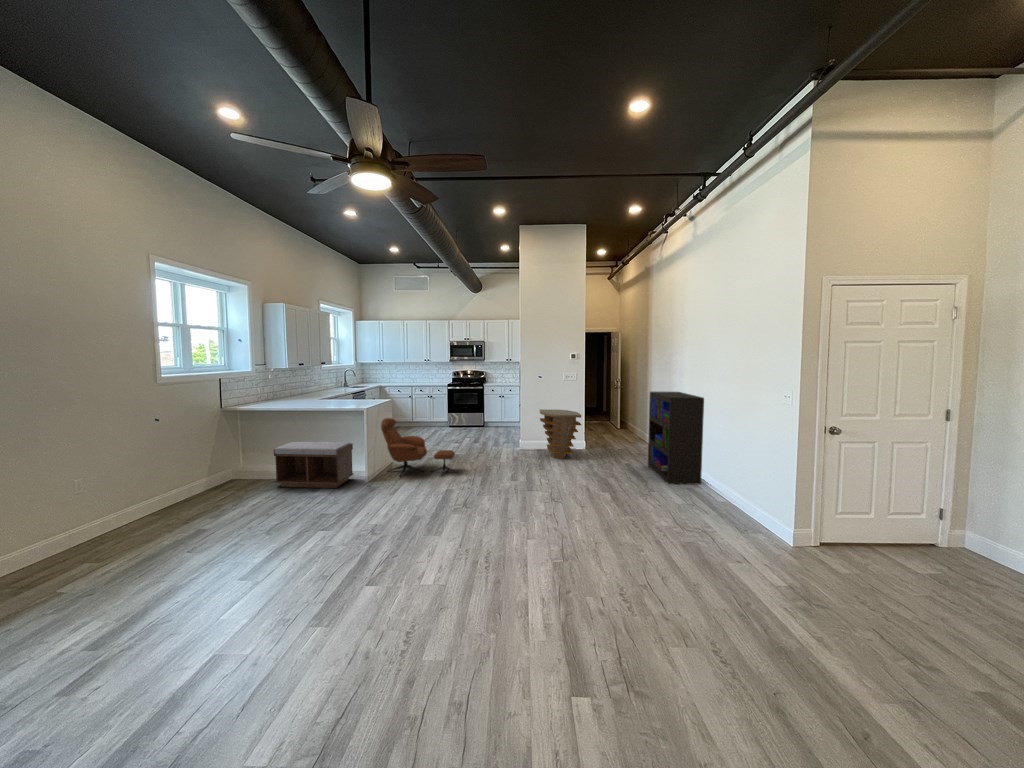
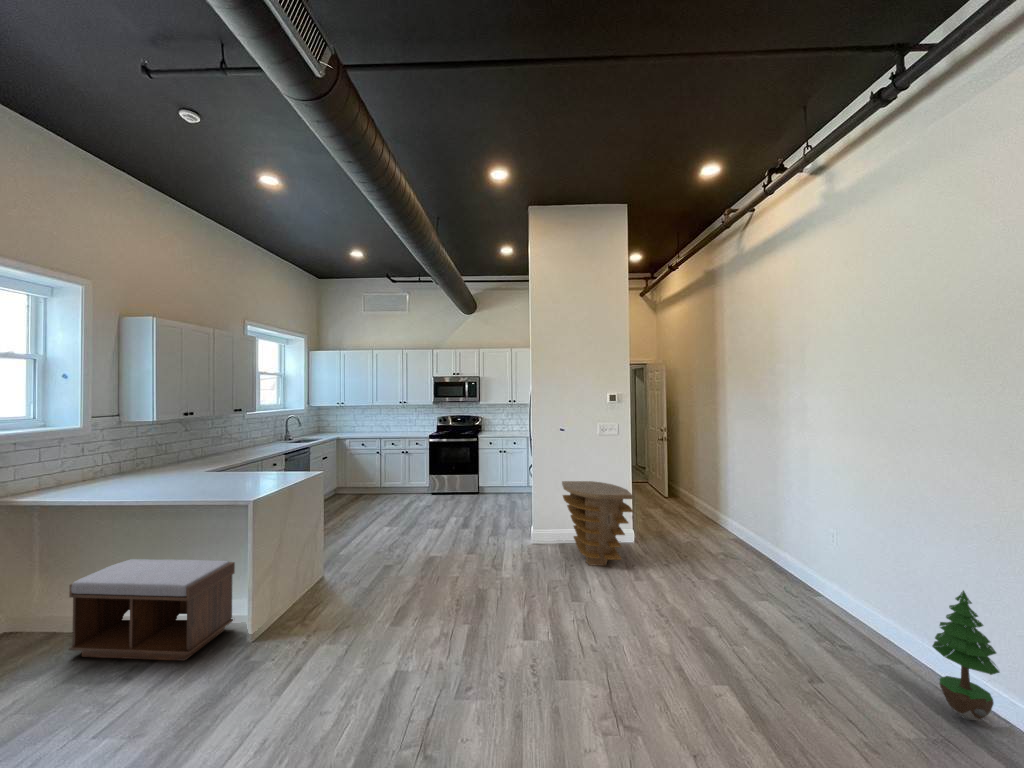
bookshelf: present [648,392,704,484] -> none [750,459,882,644]
lounge chair: present [381,418,455,477] -> none [293,507,429,622]
potted tree: none [705,444,729,503] -> present [932,591,999,721]

